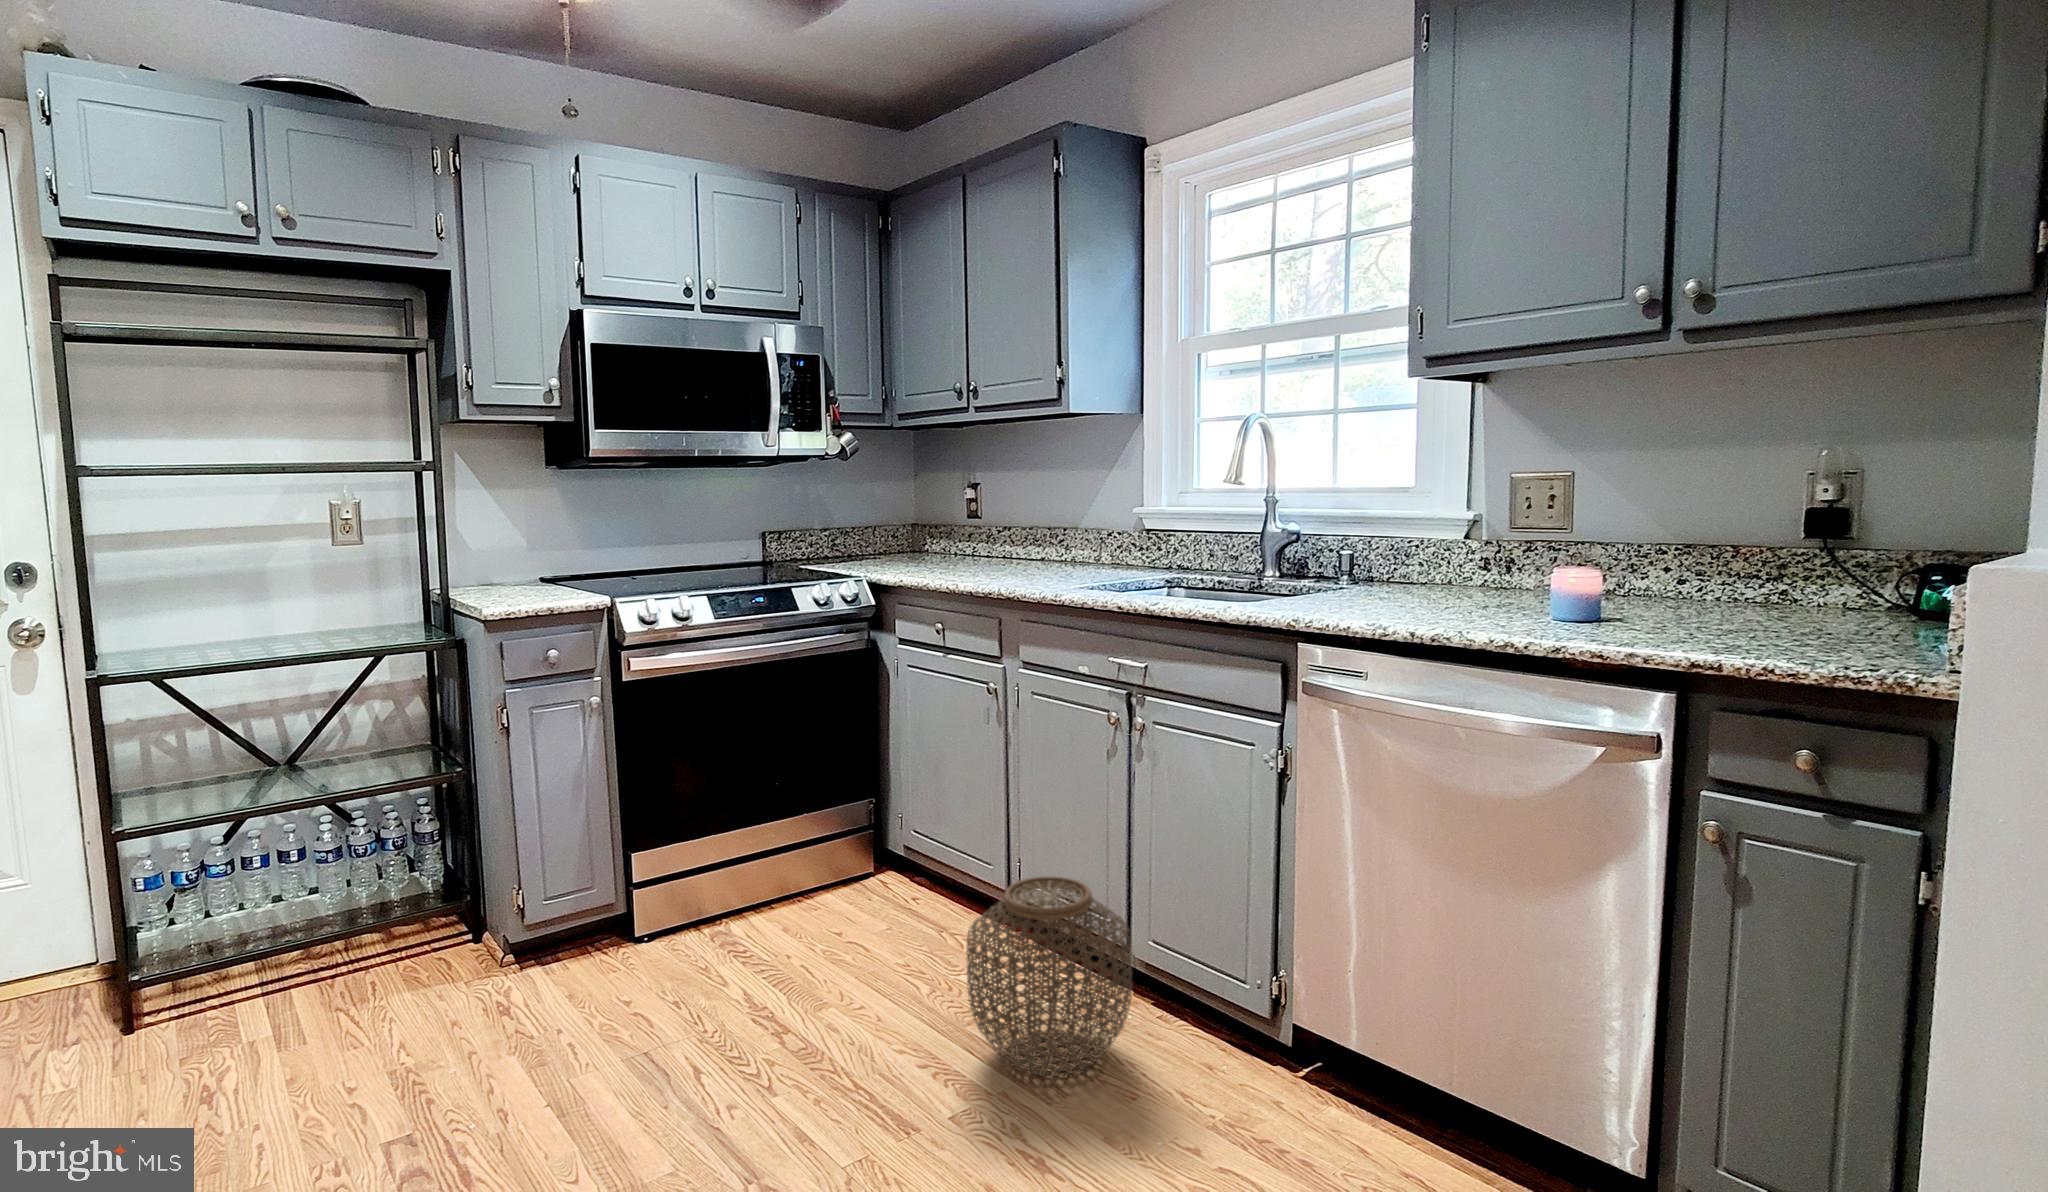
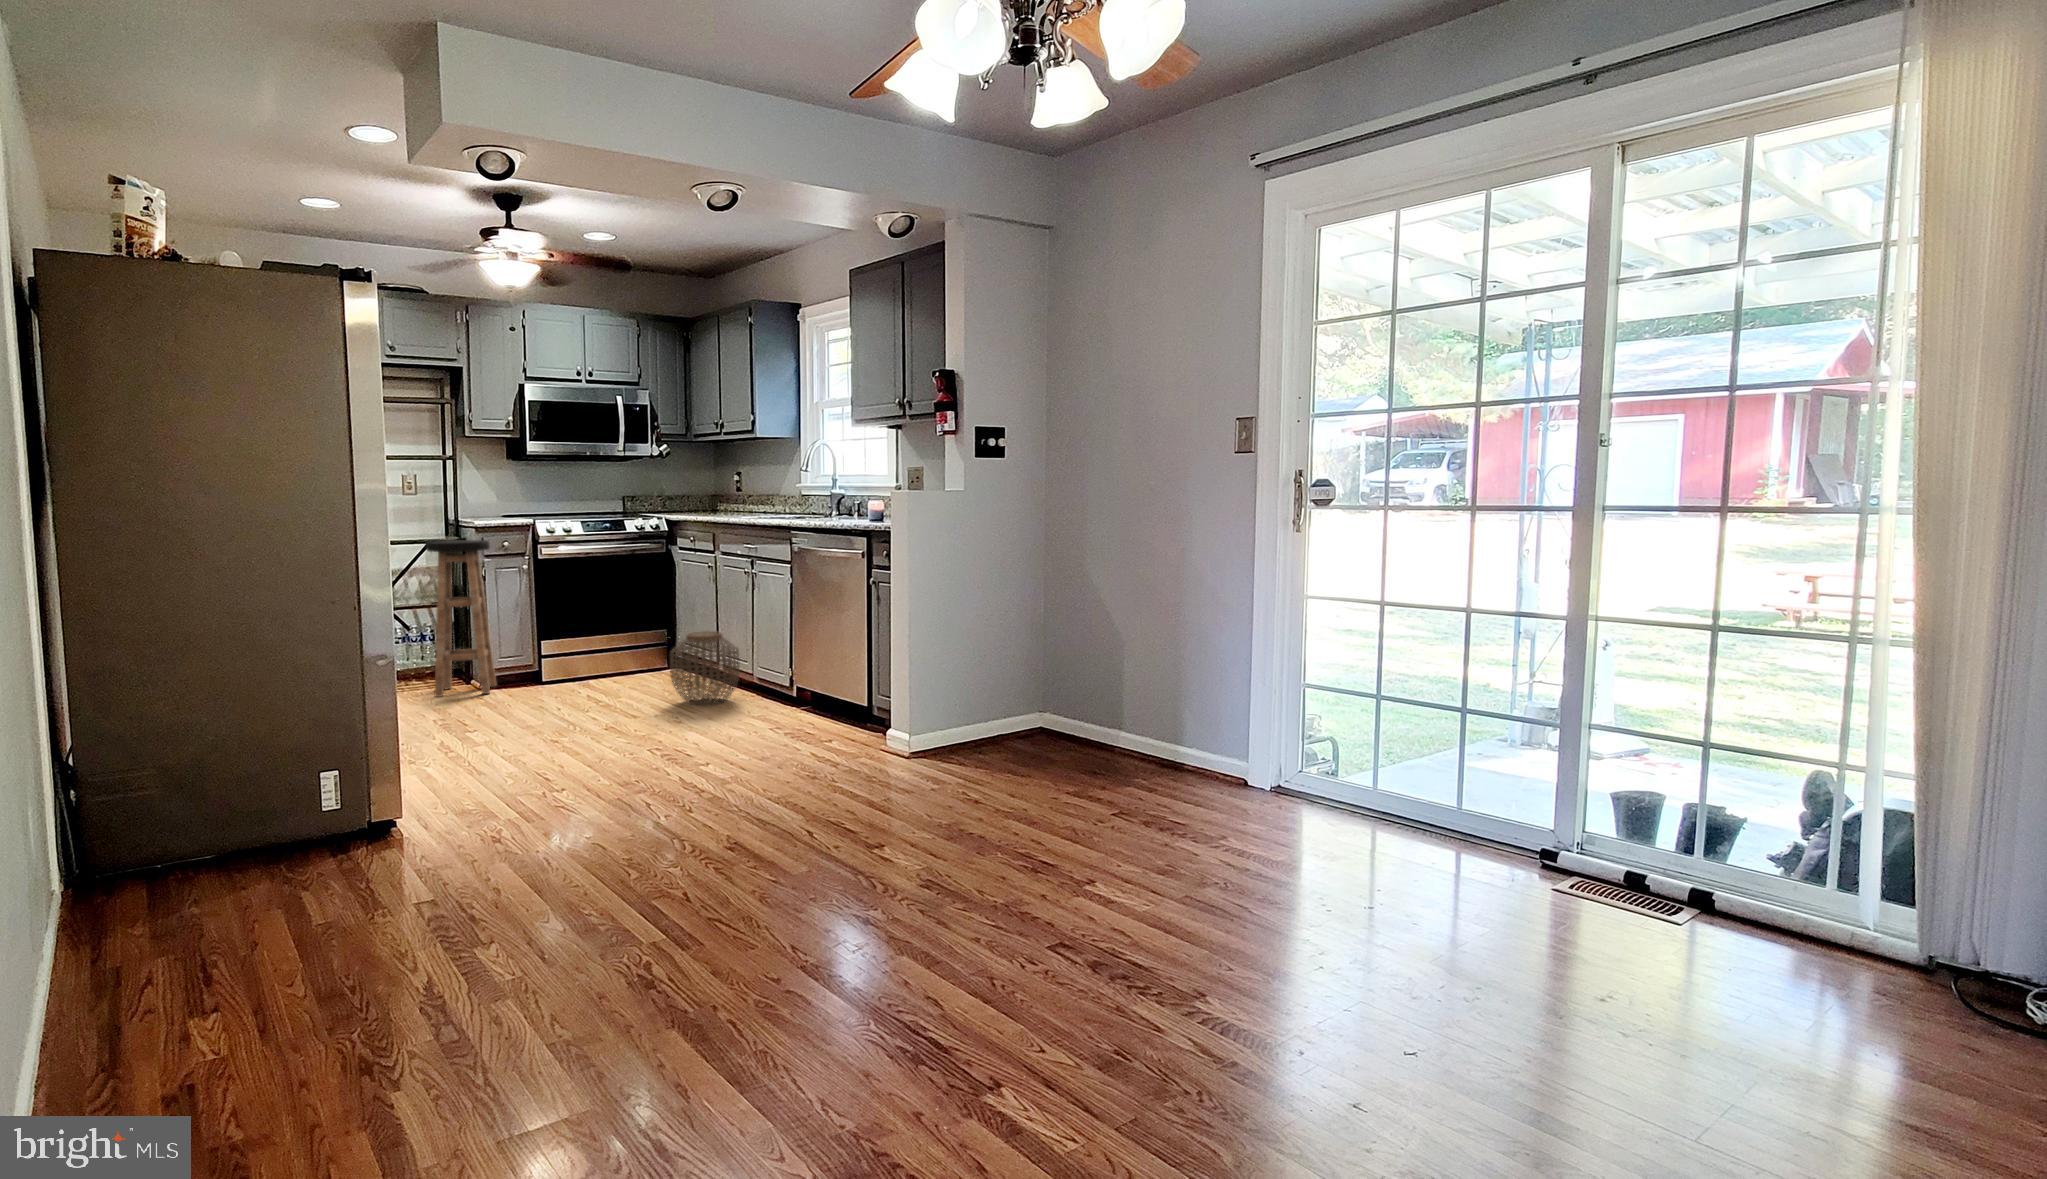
bar stool: none [368,649,538,1030] -> present [426,540,496,697]

